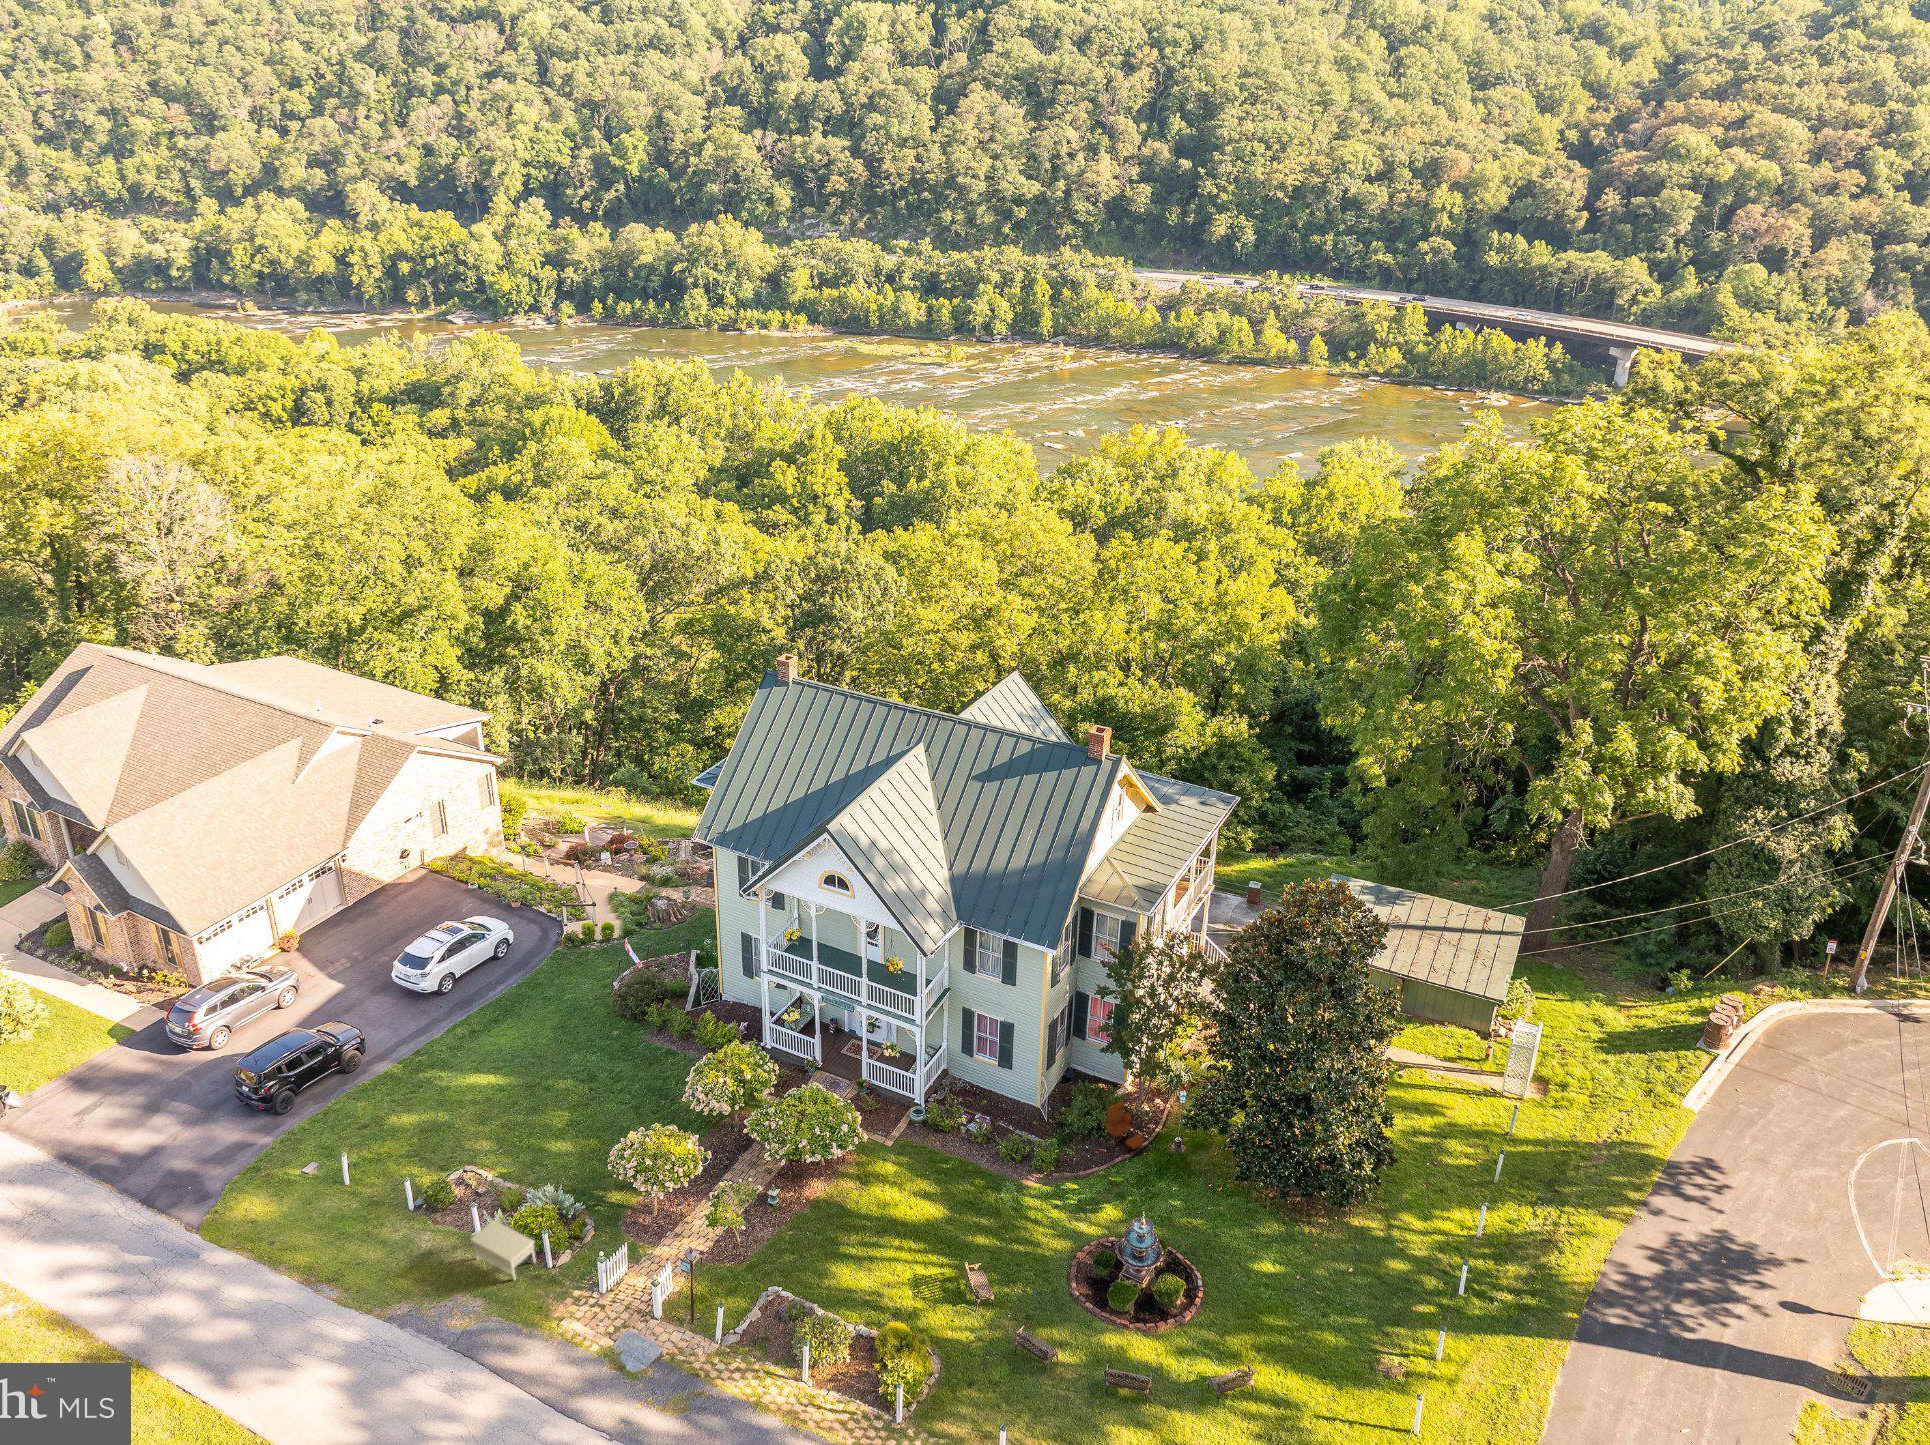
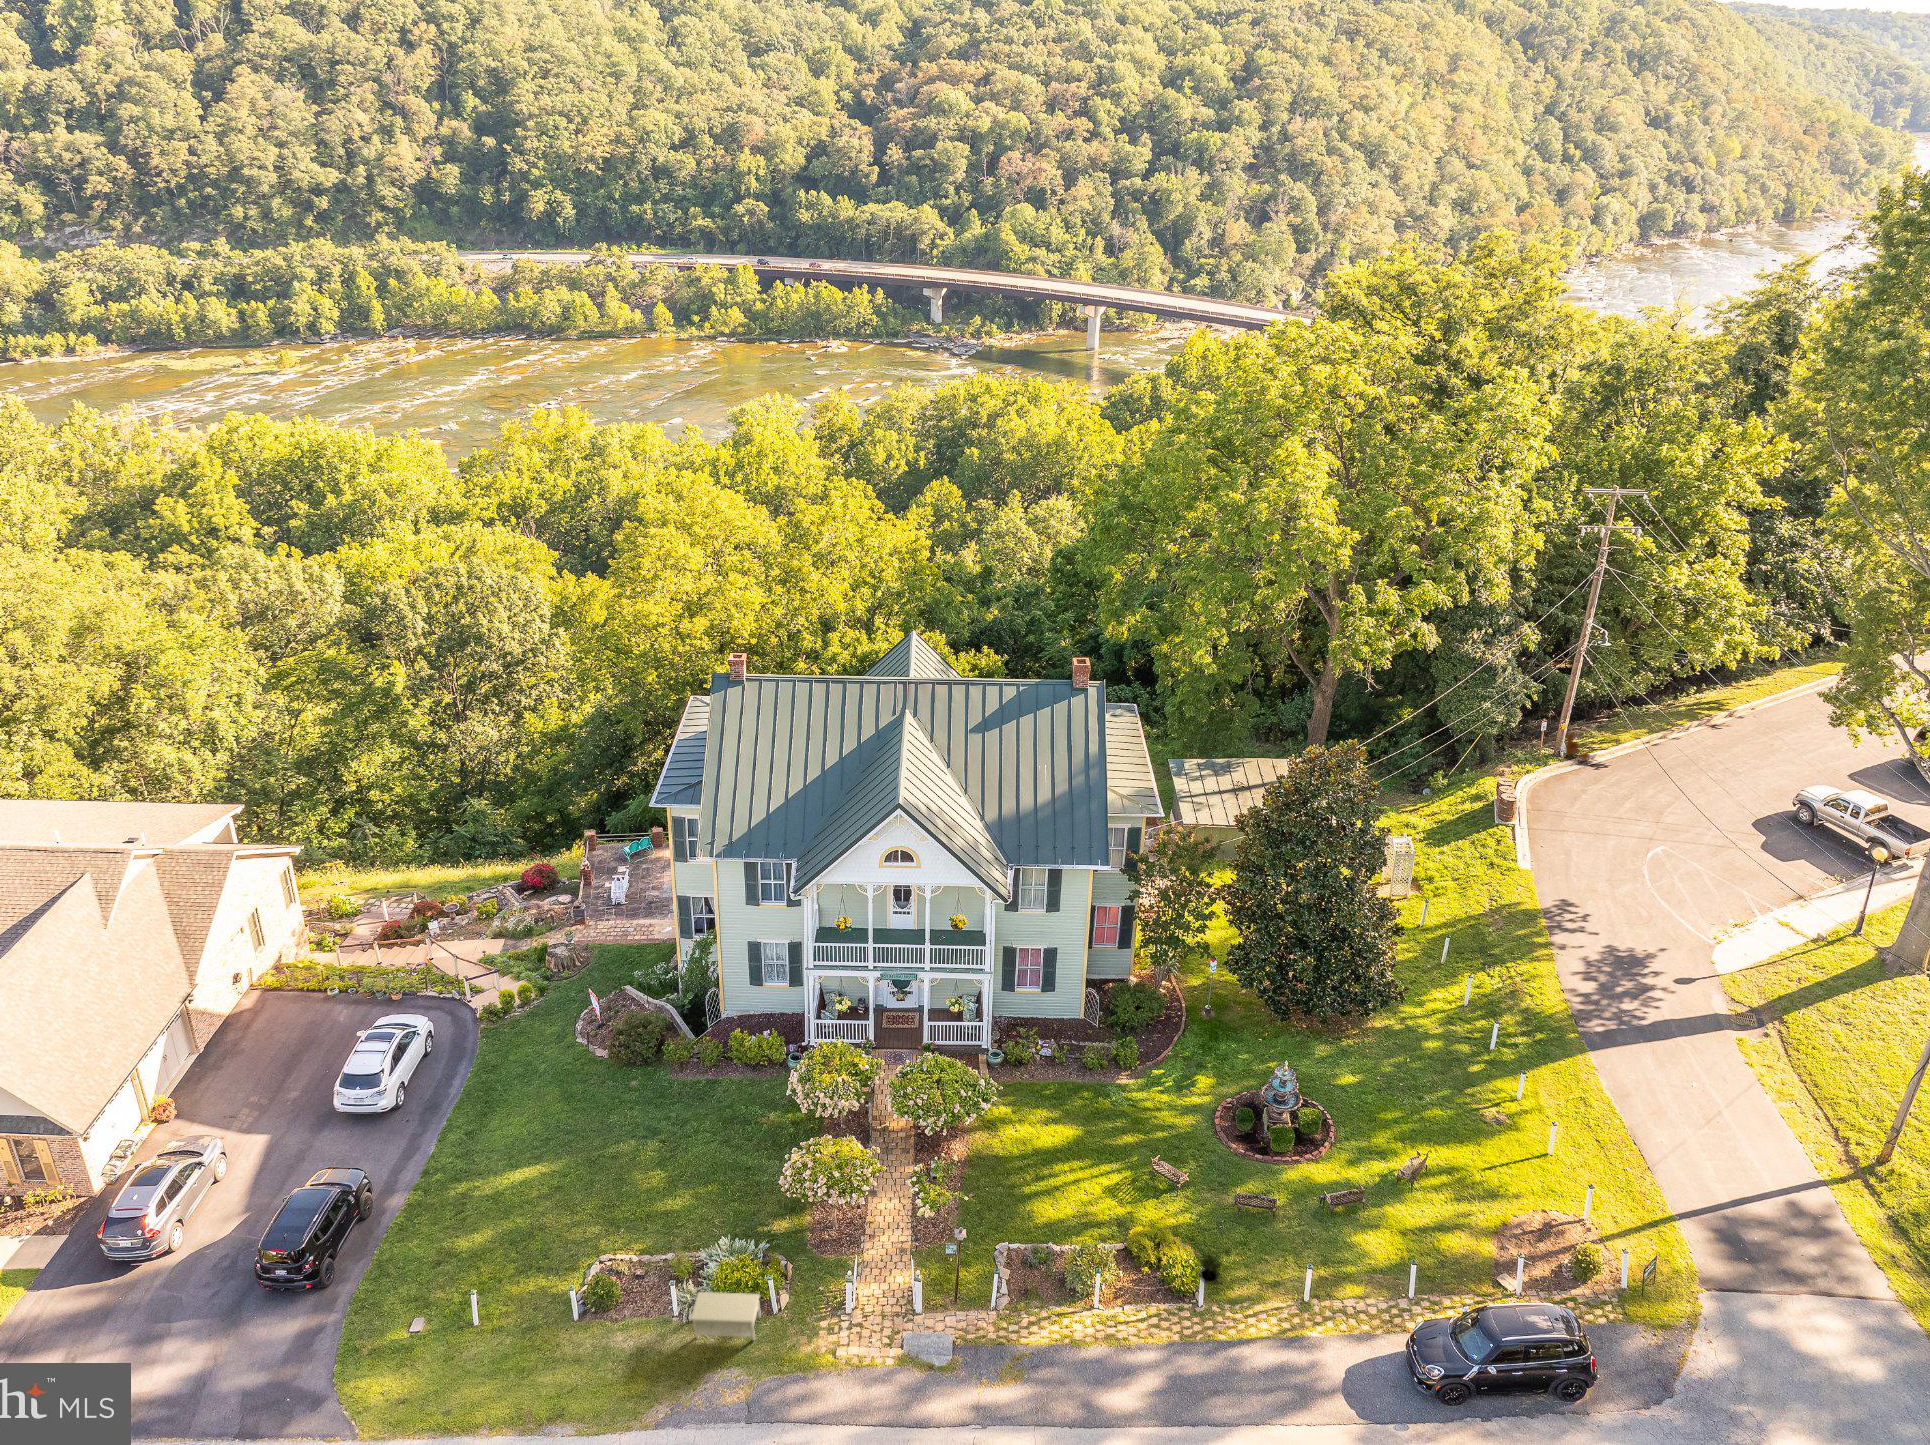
lounge chair: present [1105,1102,1144,1151] -> present [1565,733,1590,762]
potted tree: none [919,1371,943,1407] -> present [1200,1253,1221,1283]

